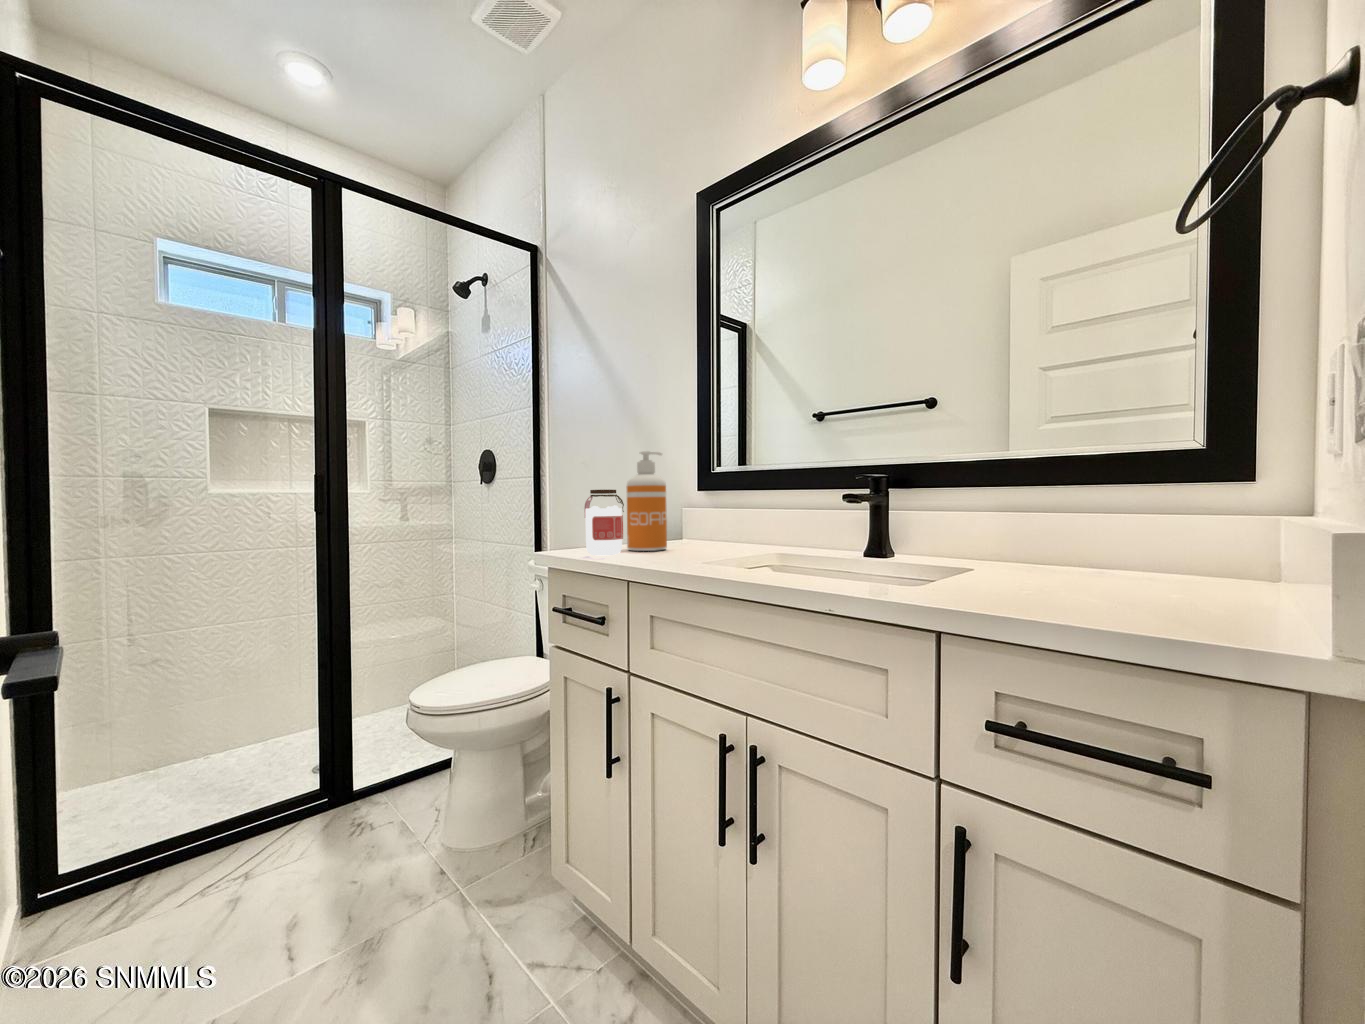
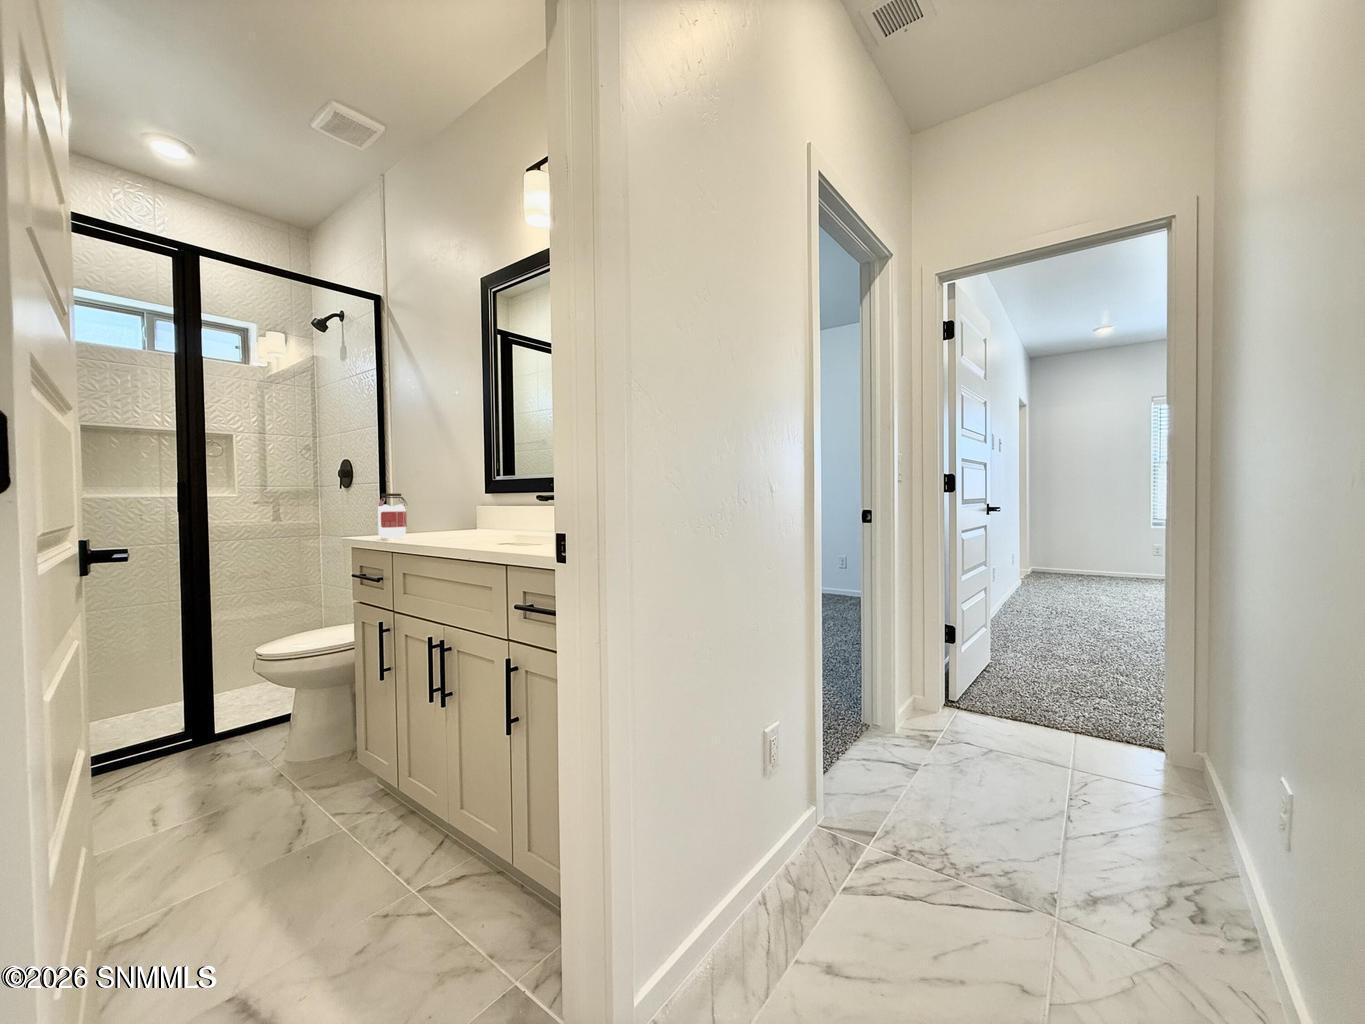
soap dispenser: present [627,451,667,551] -> none [418,466,449,536]

